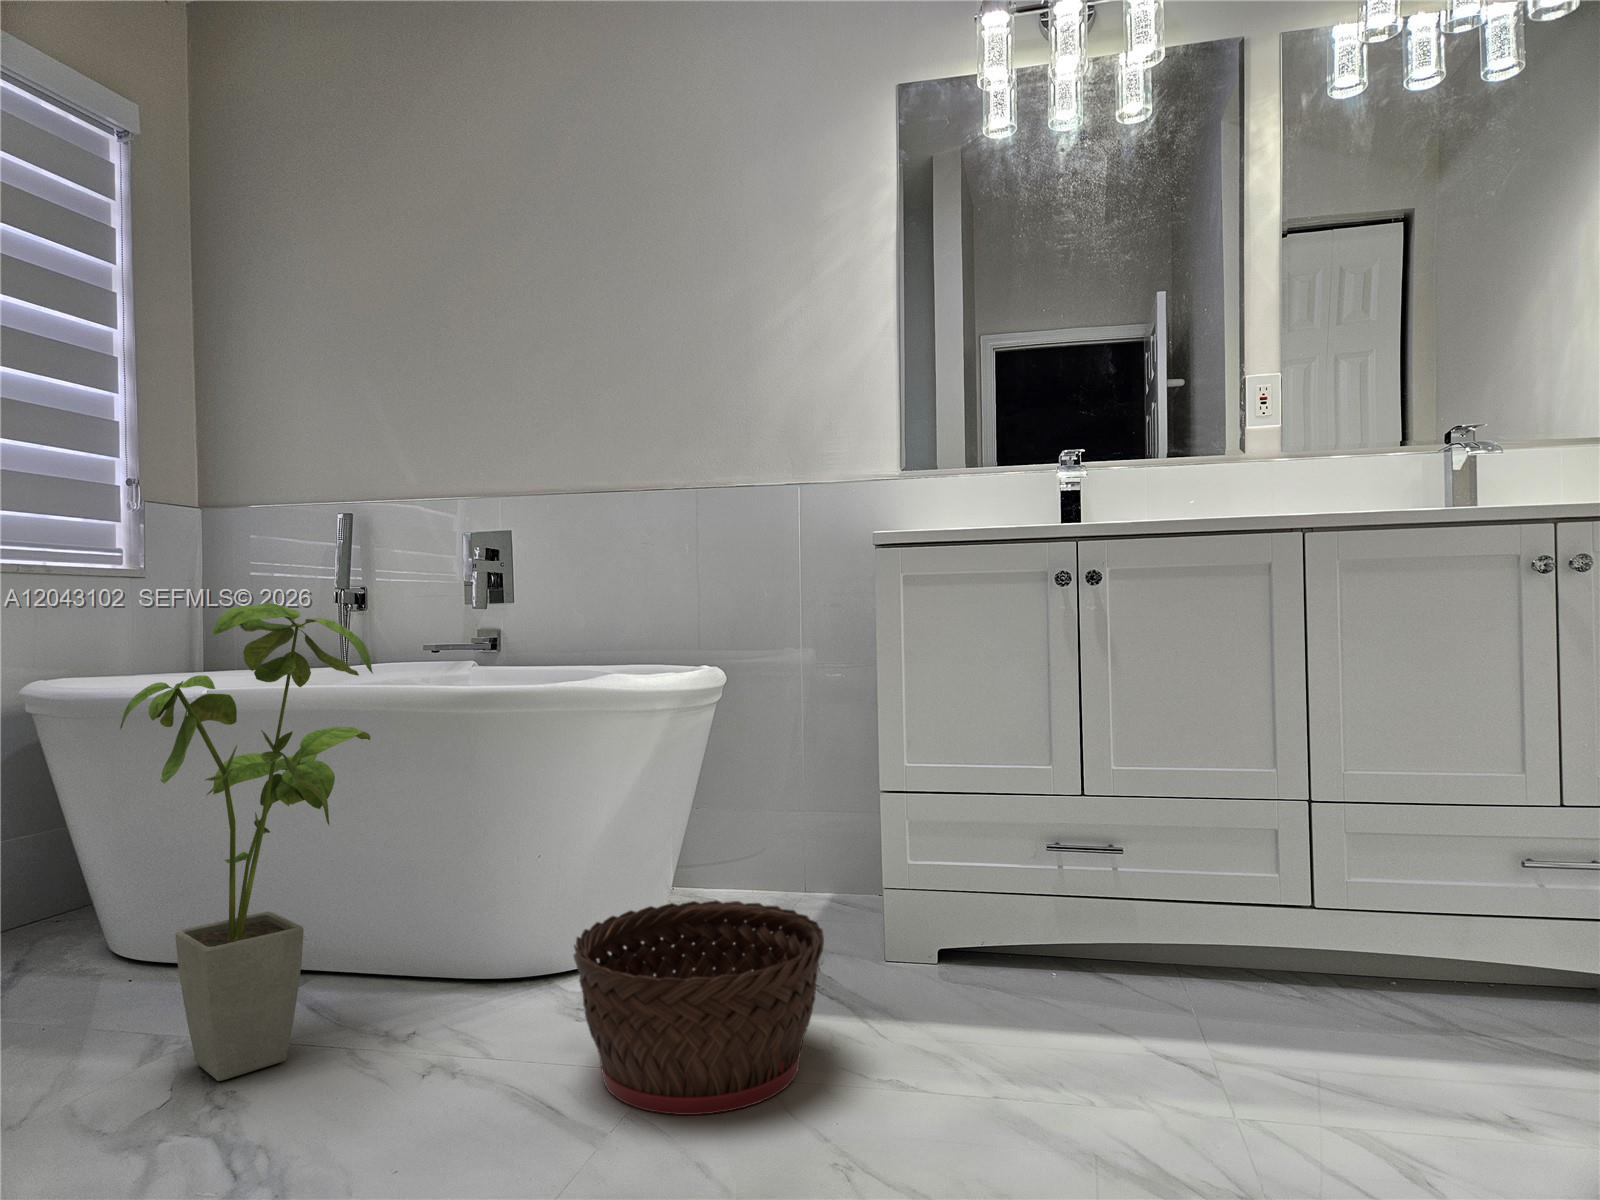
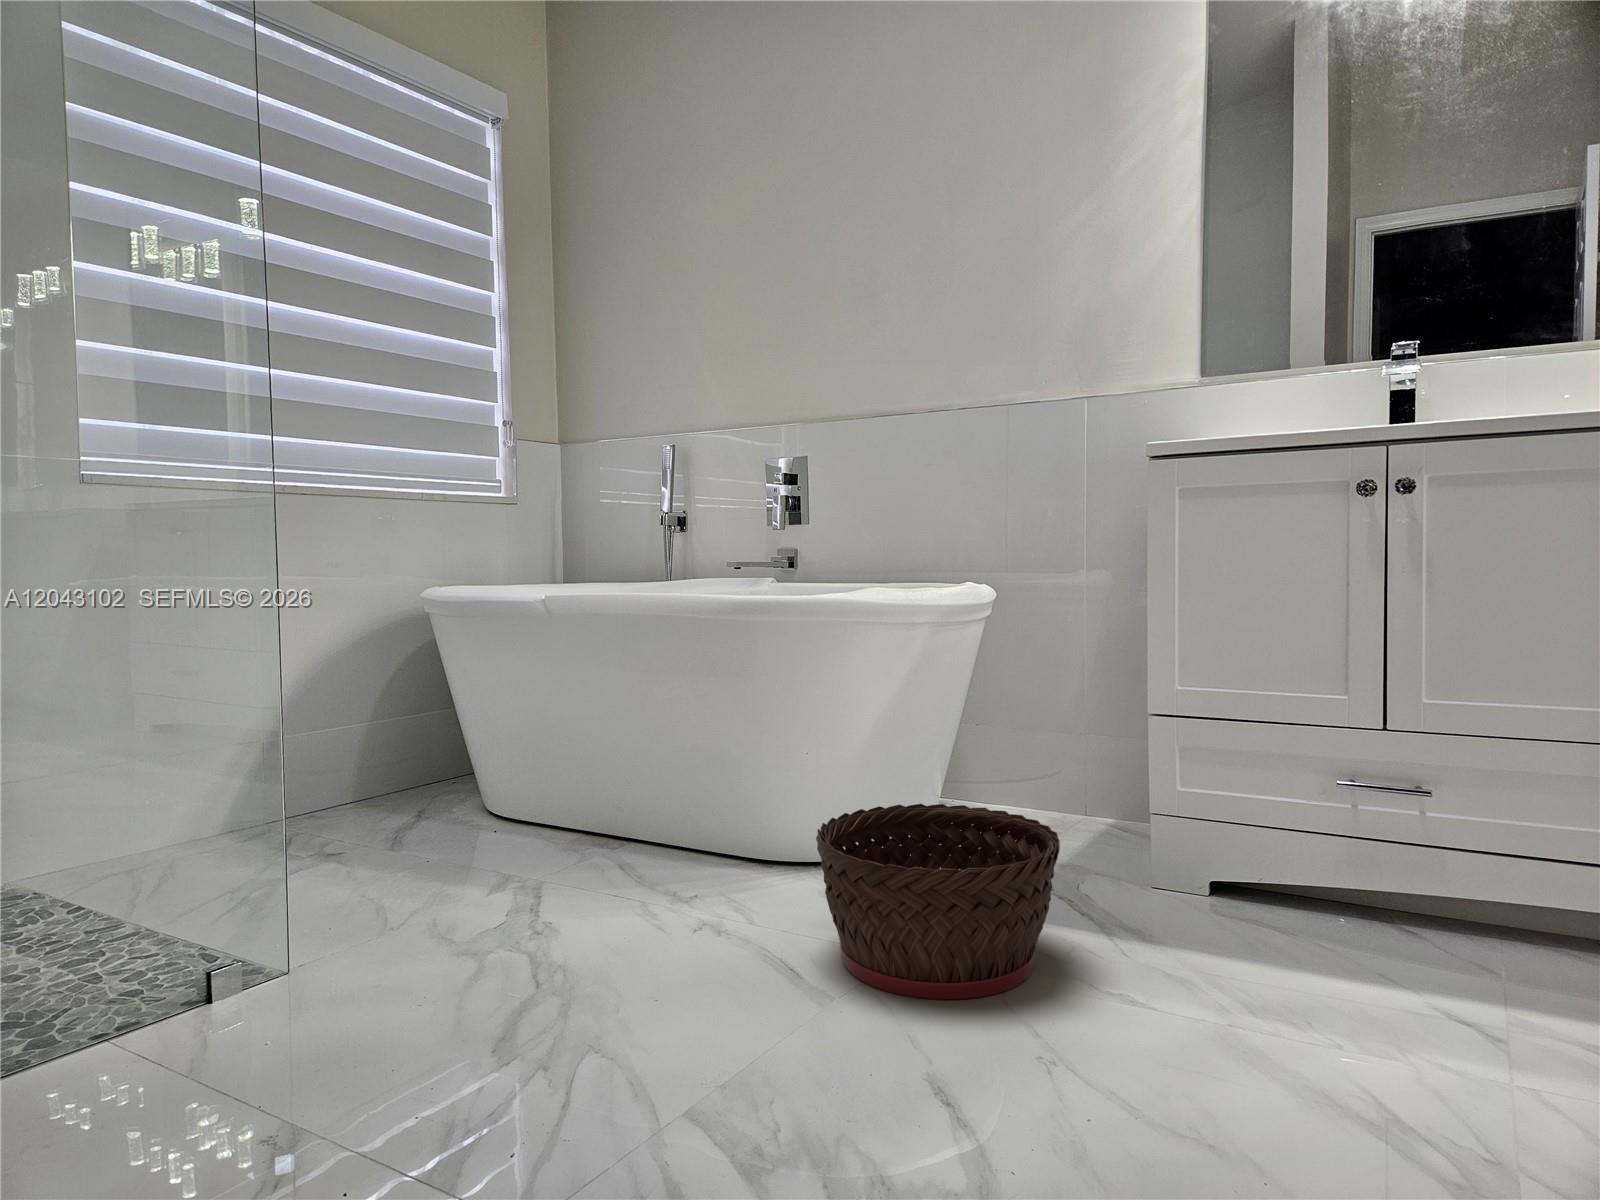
house plant: present [120,603,373,1081] -> none [463,513,663,913]

